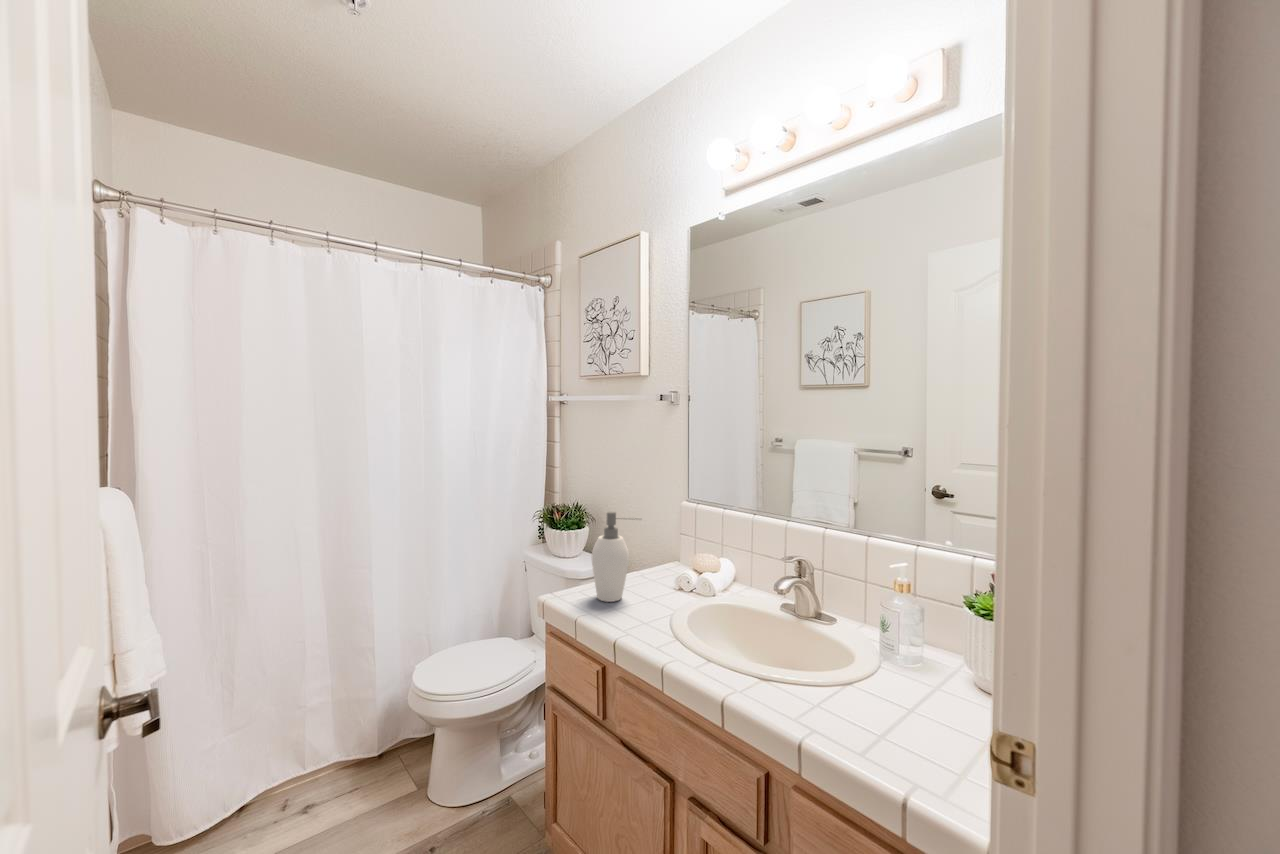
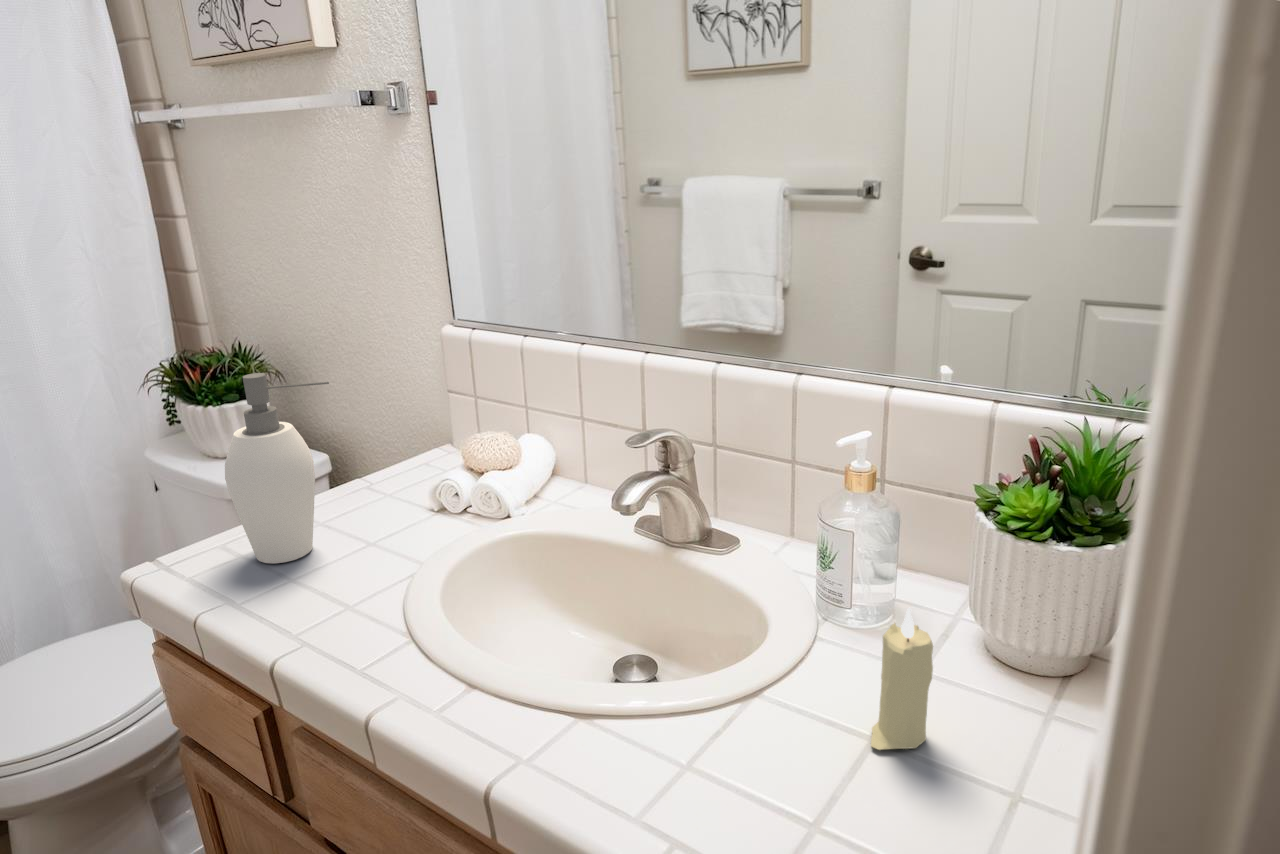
candle: none [912,641,944,719] -> present [871,608,933,750]

